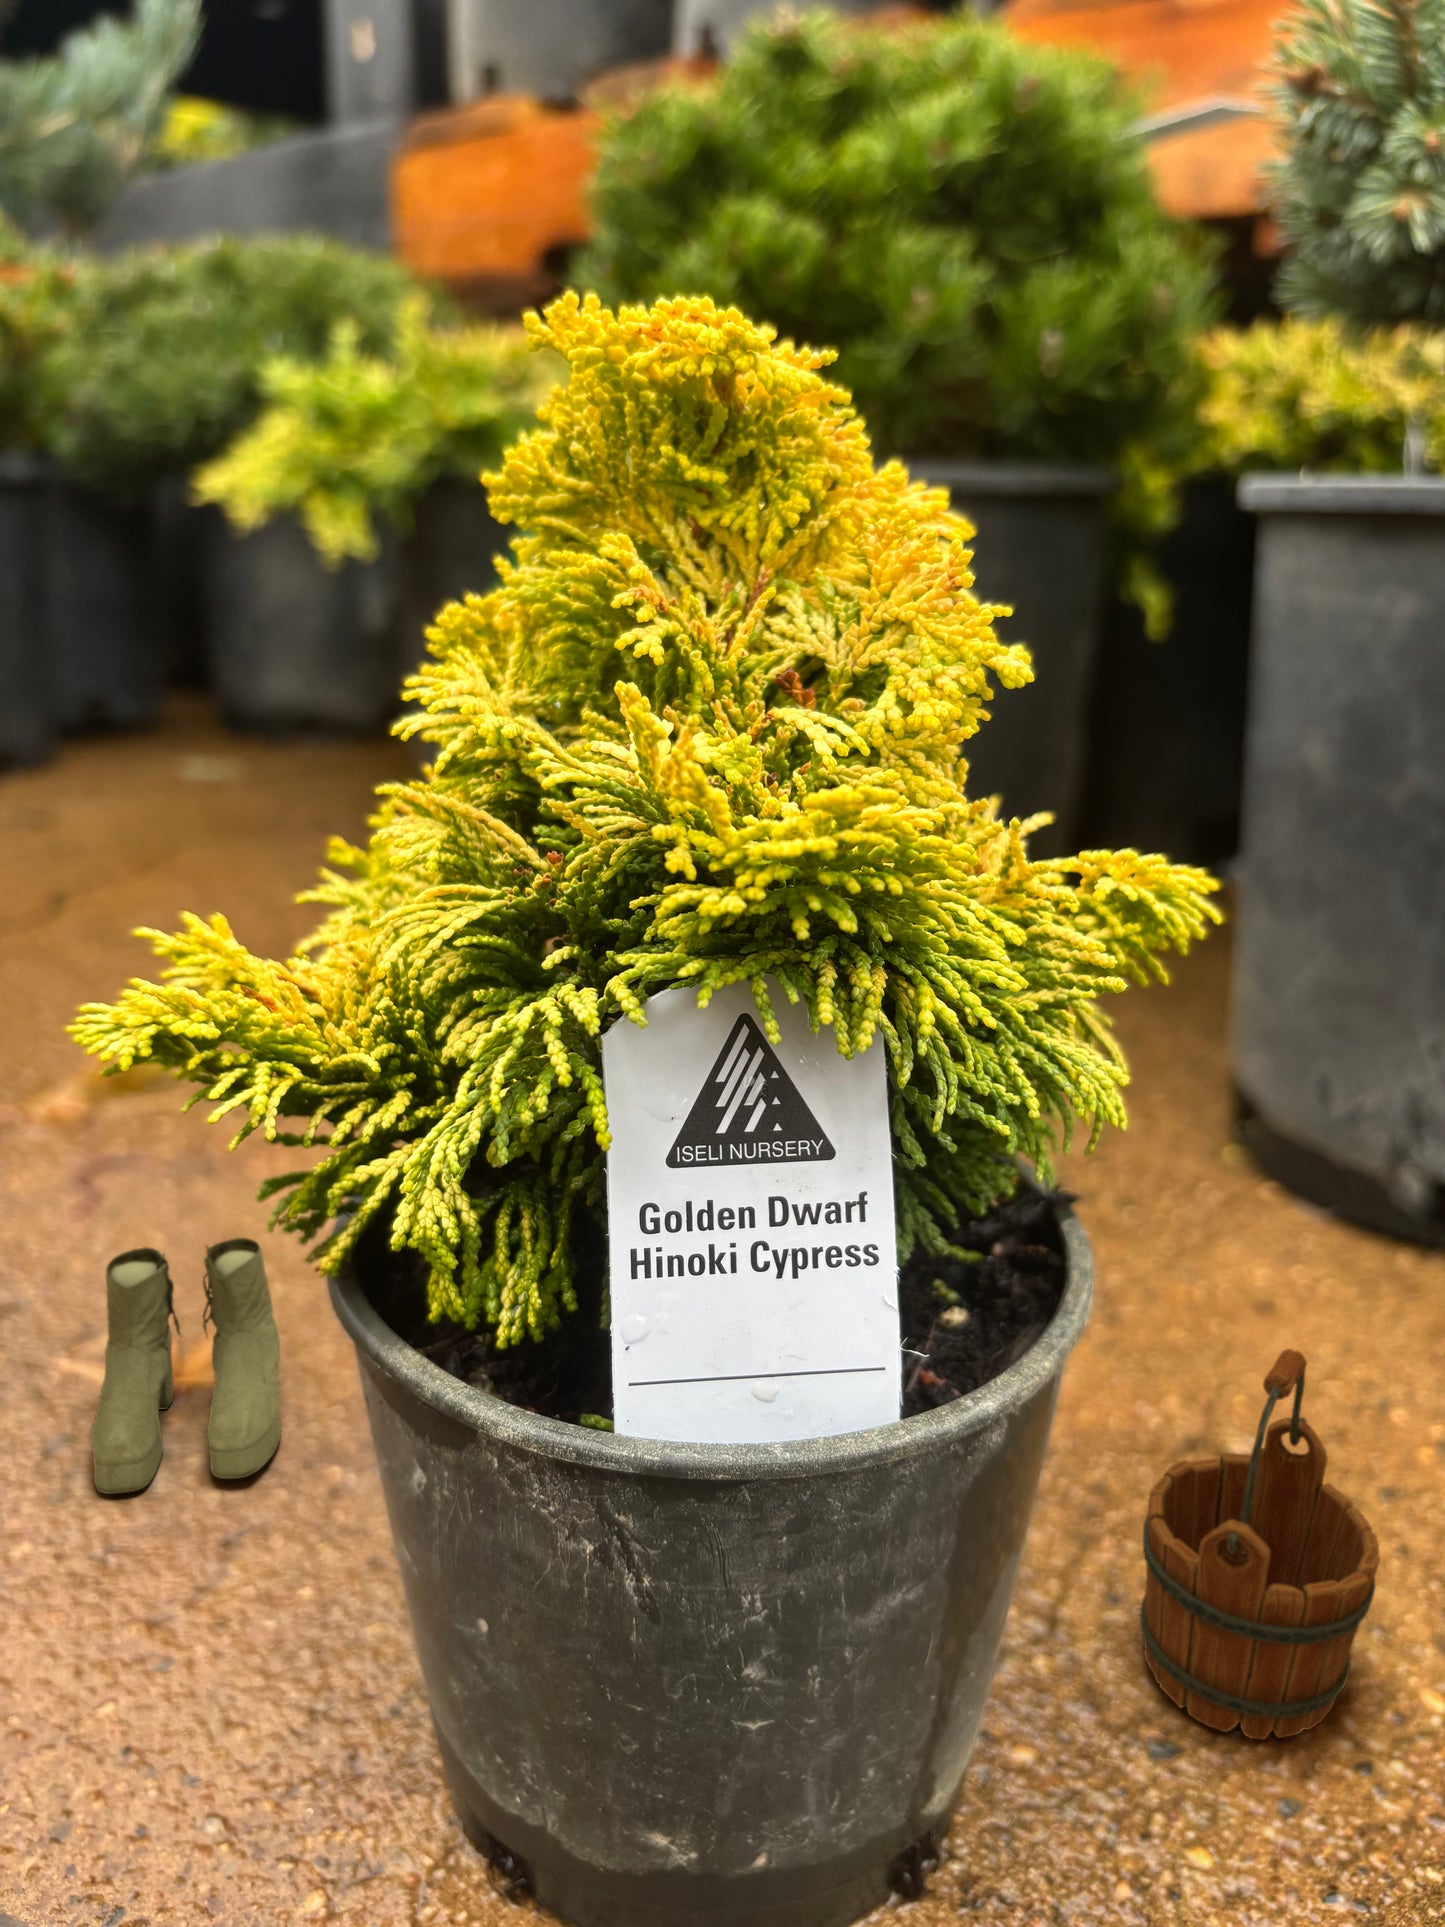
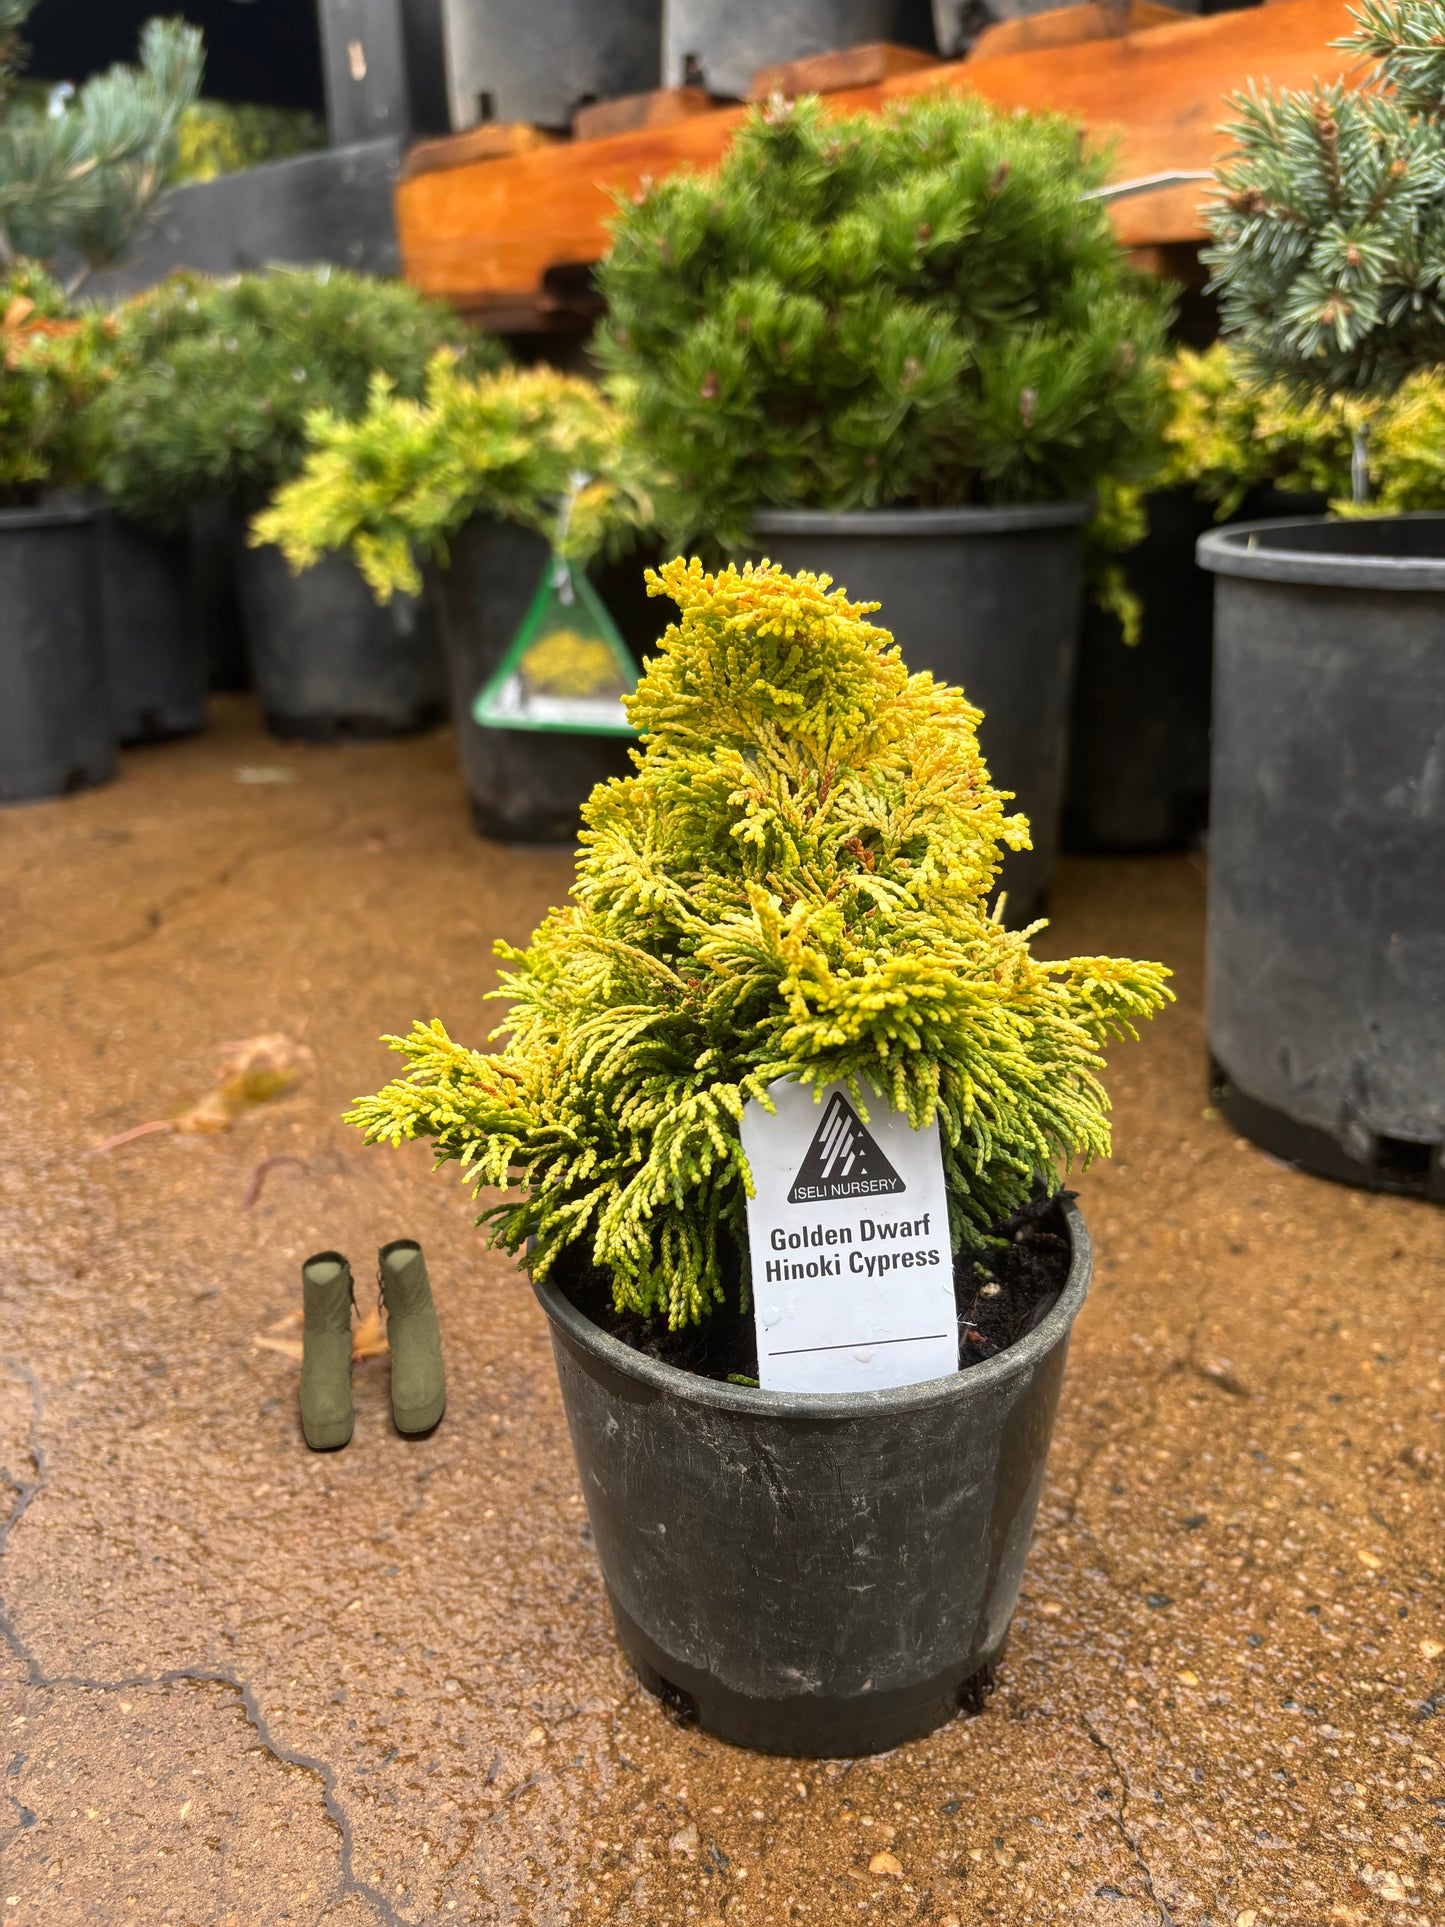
wooden bucket: present [1140,1349,1380,1739] -> none [1140,1299,1321,1593]

